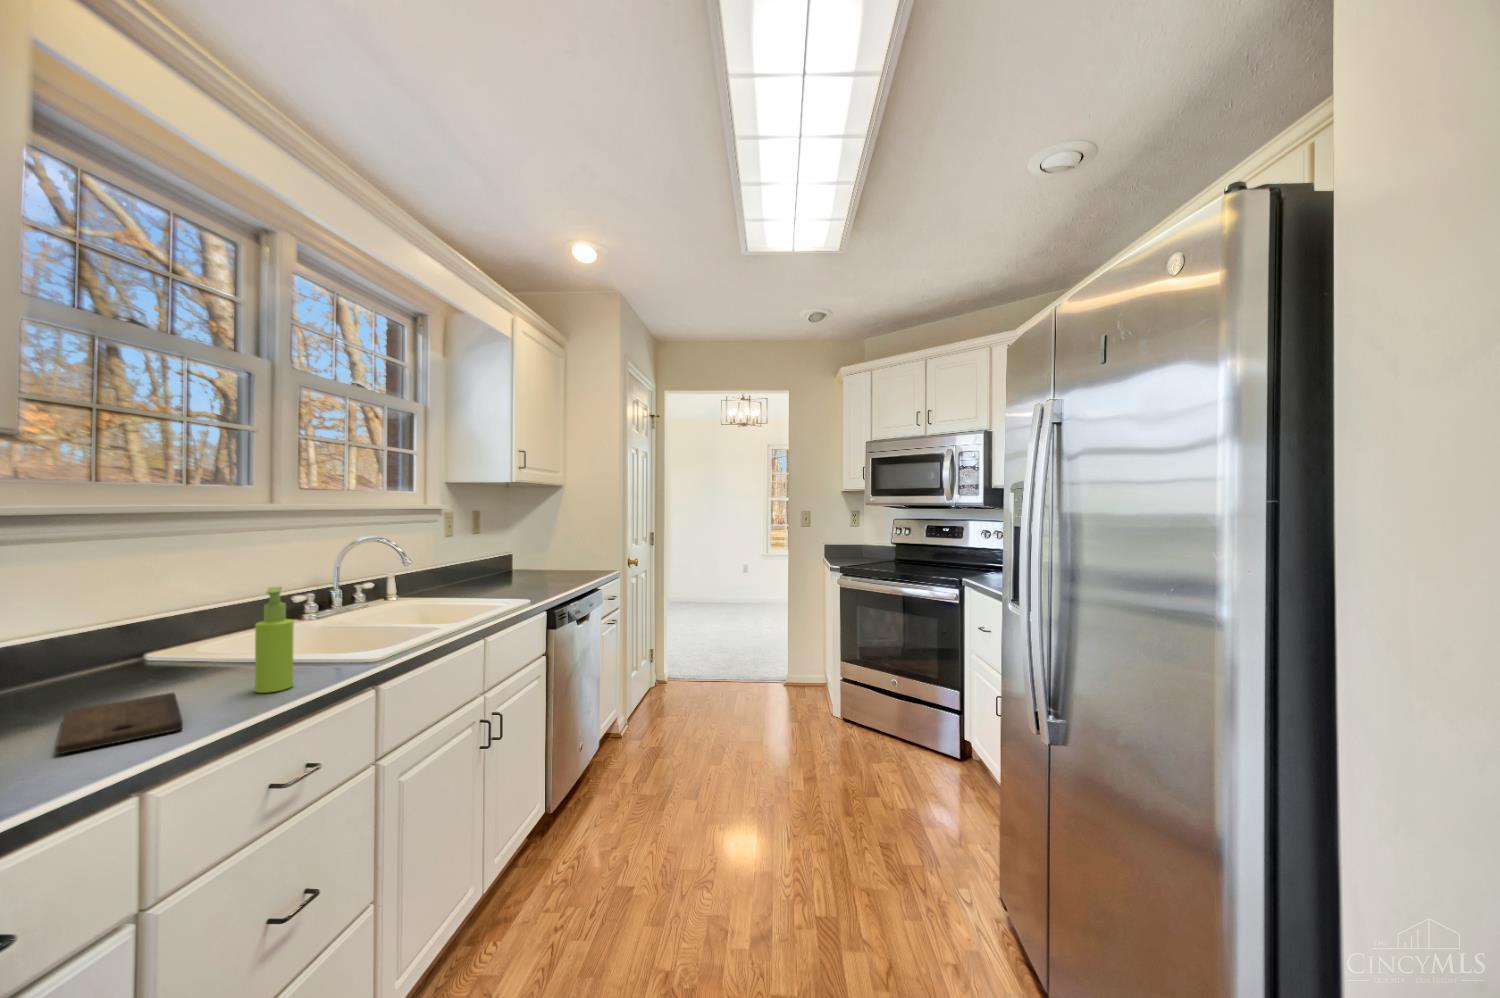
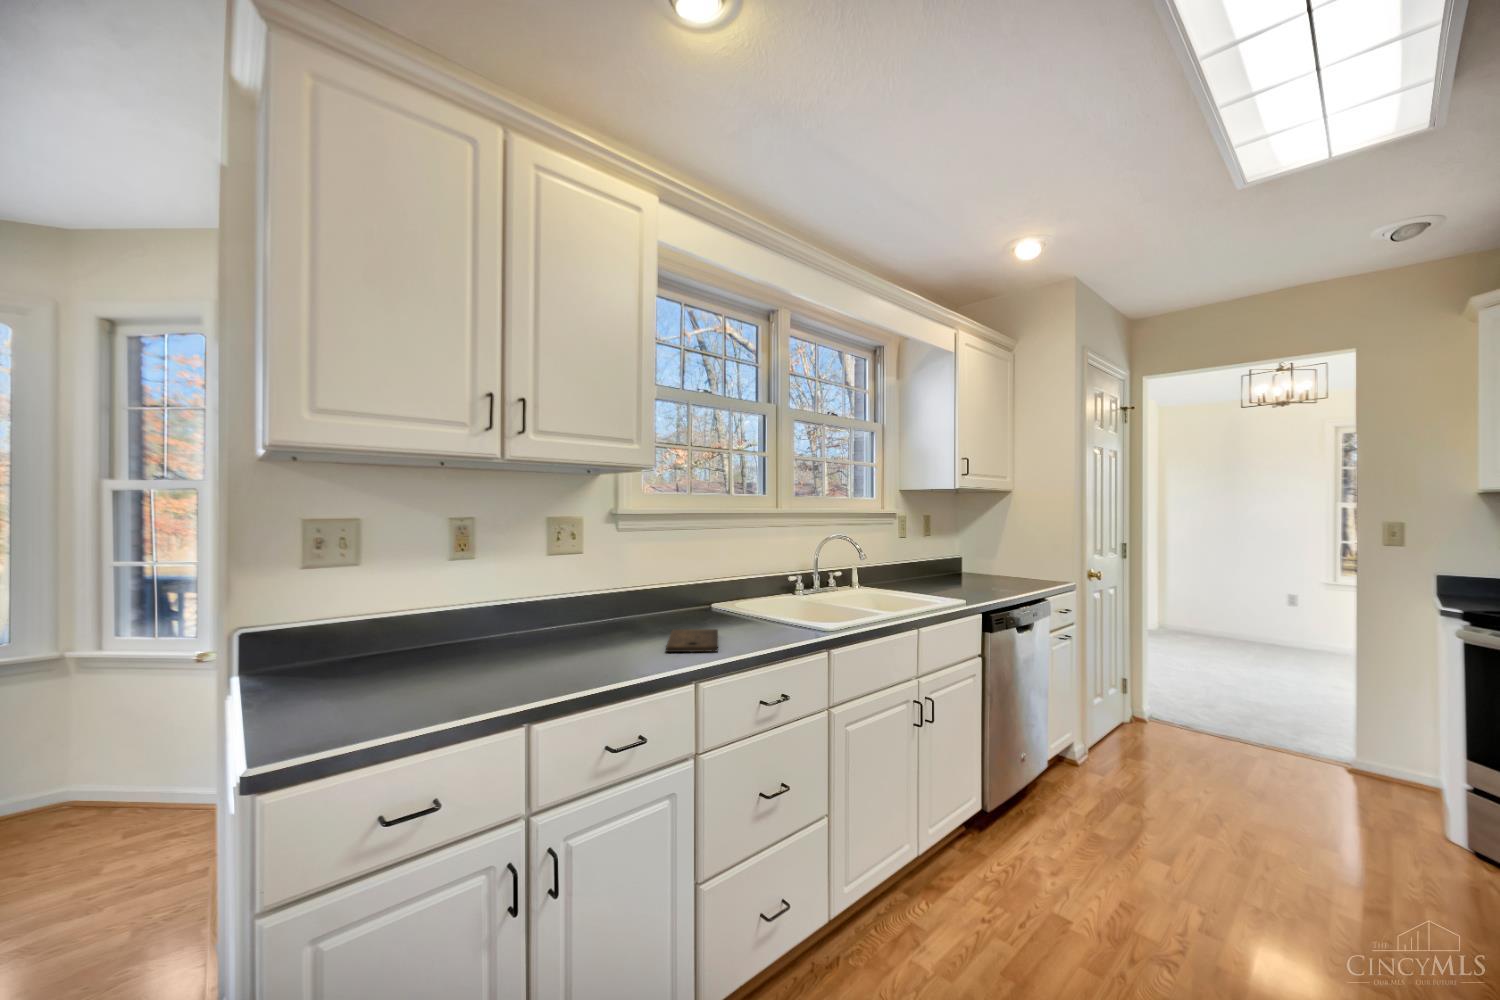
soap dispenser: present [255,587,294,693] -> none [757,567,778,639]

